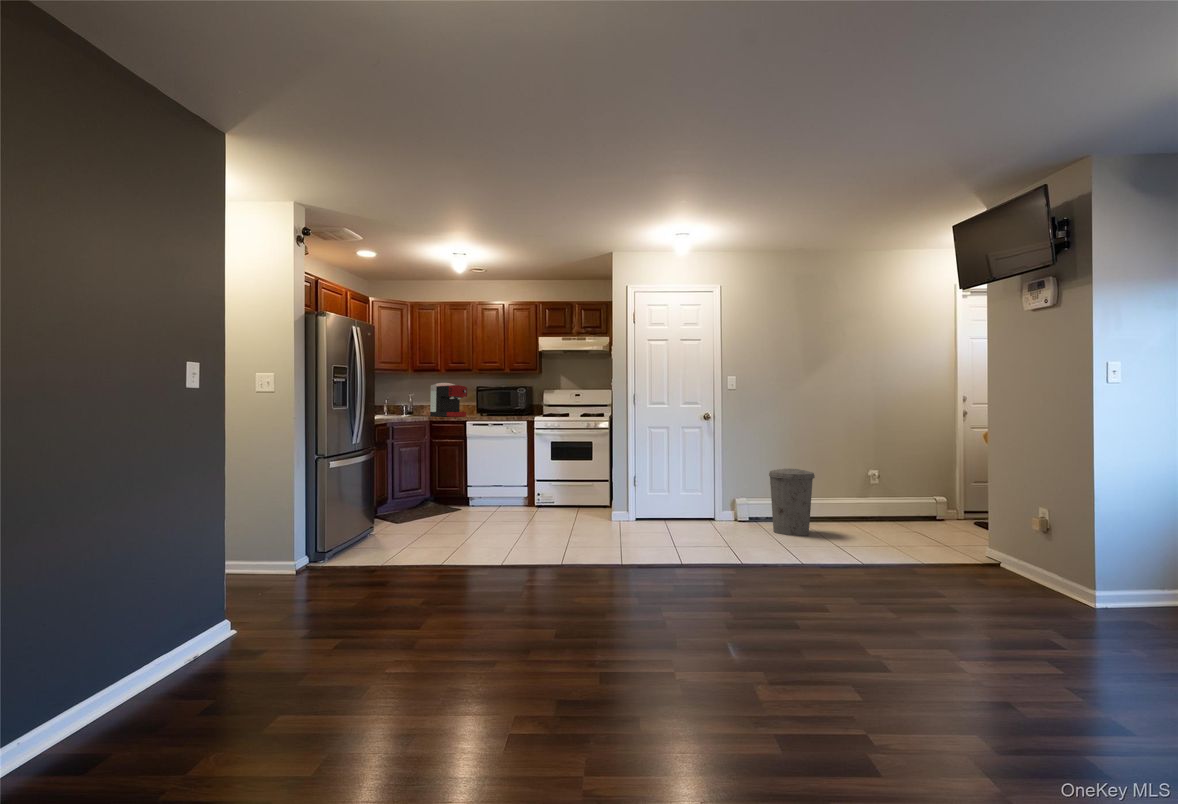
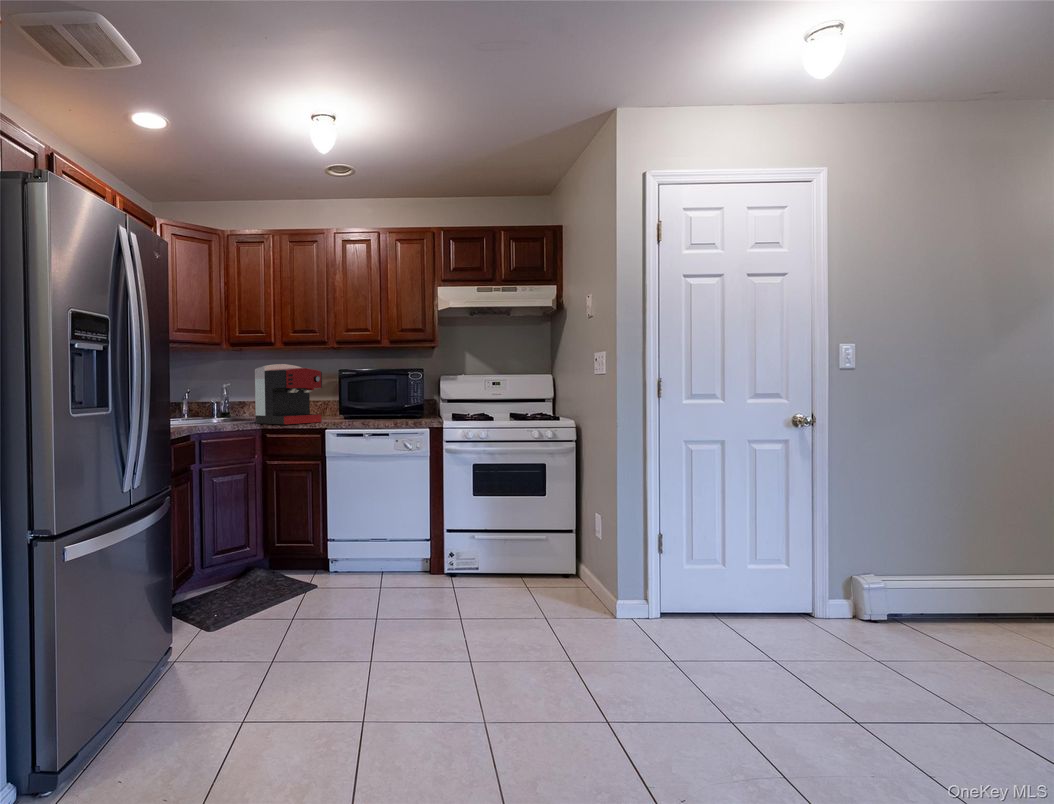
trash can: present [769,469,815,536] -> none [899,520,1004,657]

